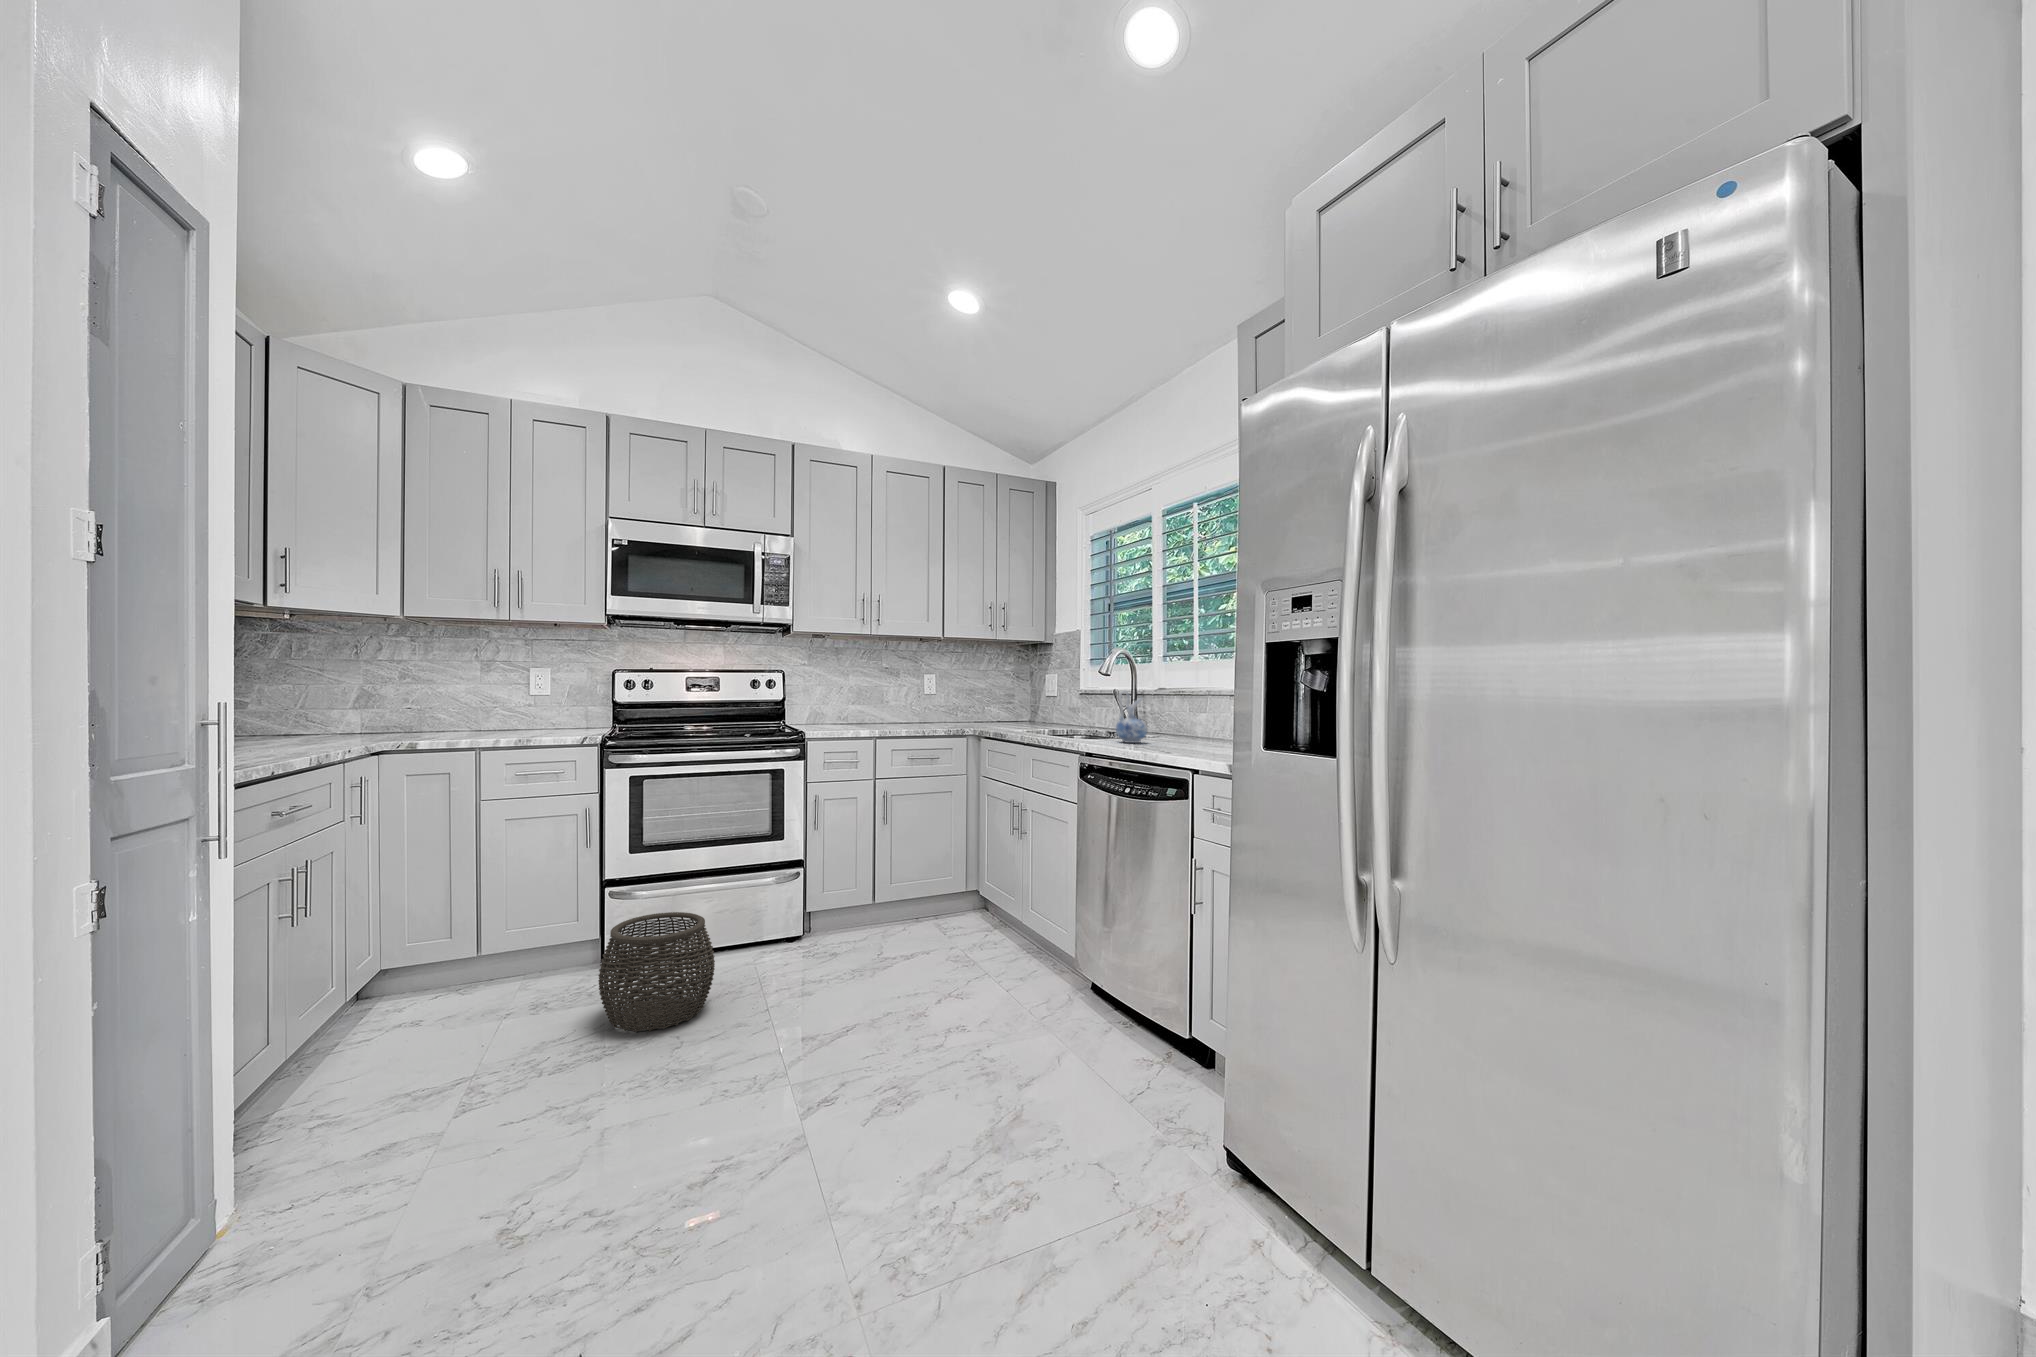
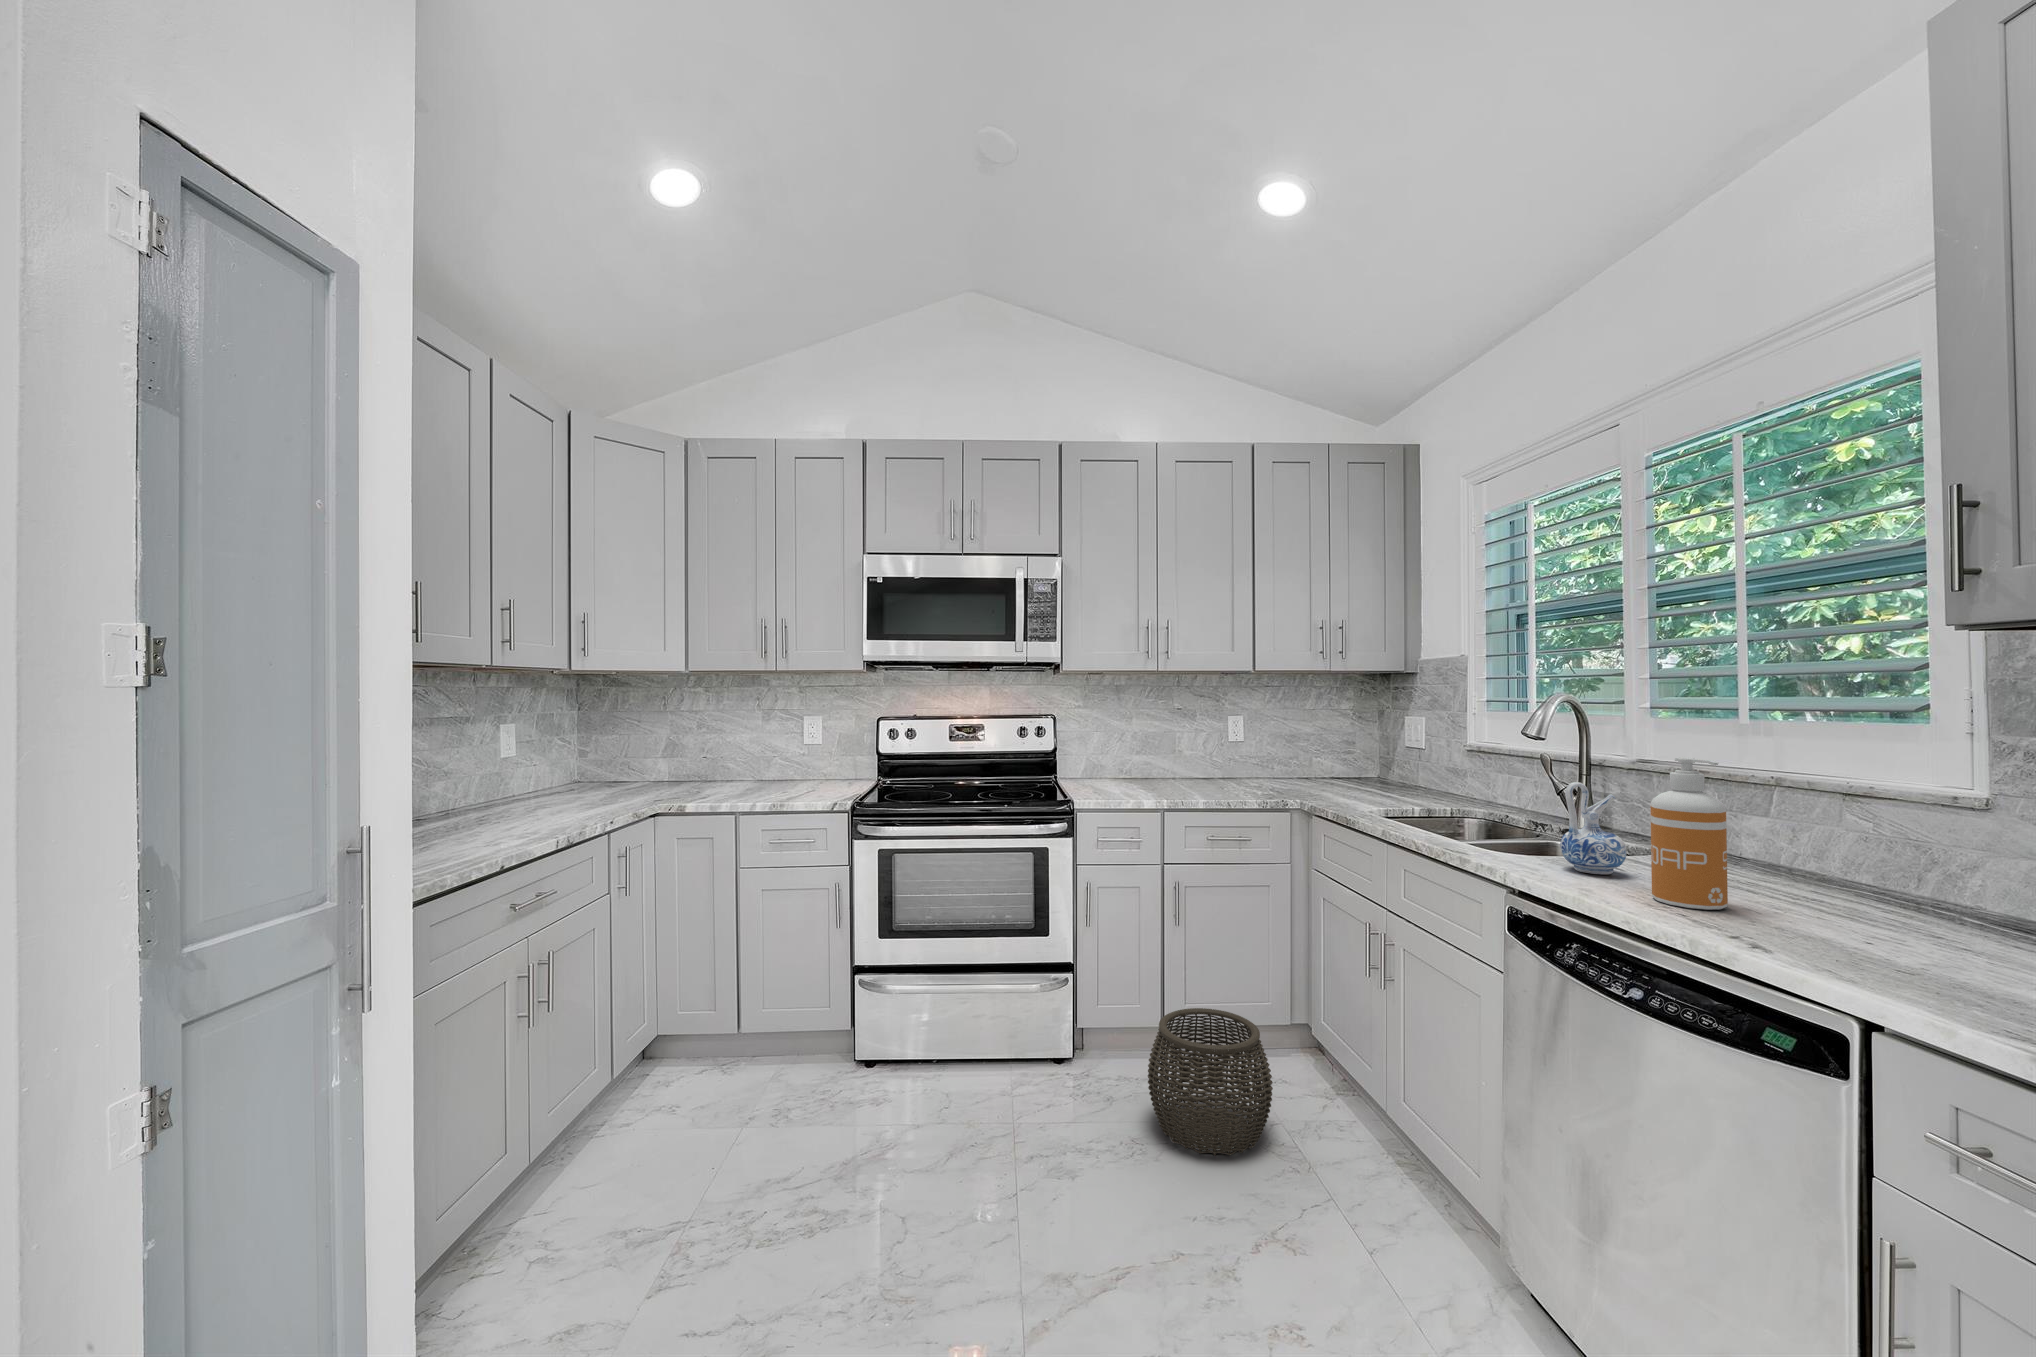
soap dispenser: none [1154,670,1186,749] -> present [1651,757,1728,910]
woven basket: present [598,912,715,1032] -> present [1148,1008,1273,1156]

